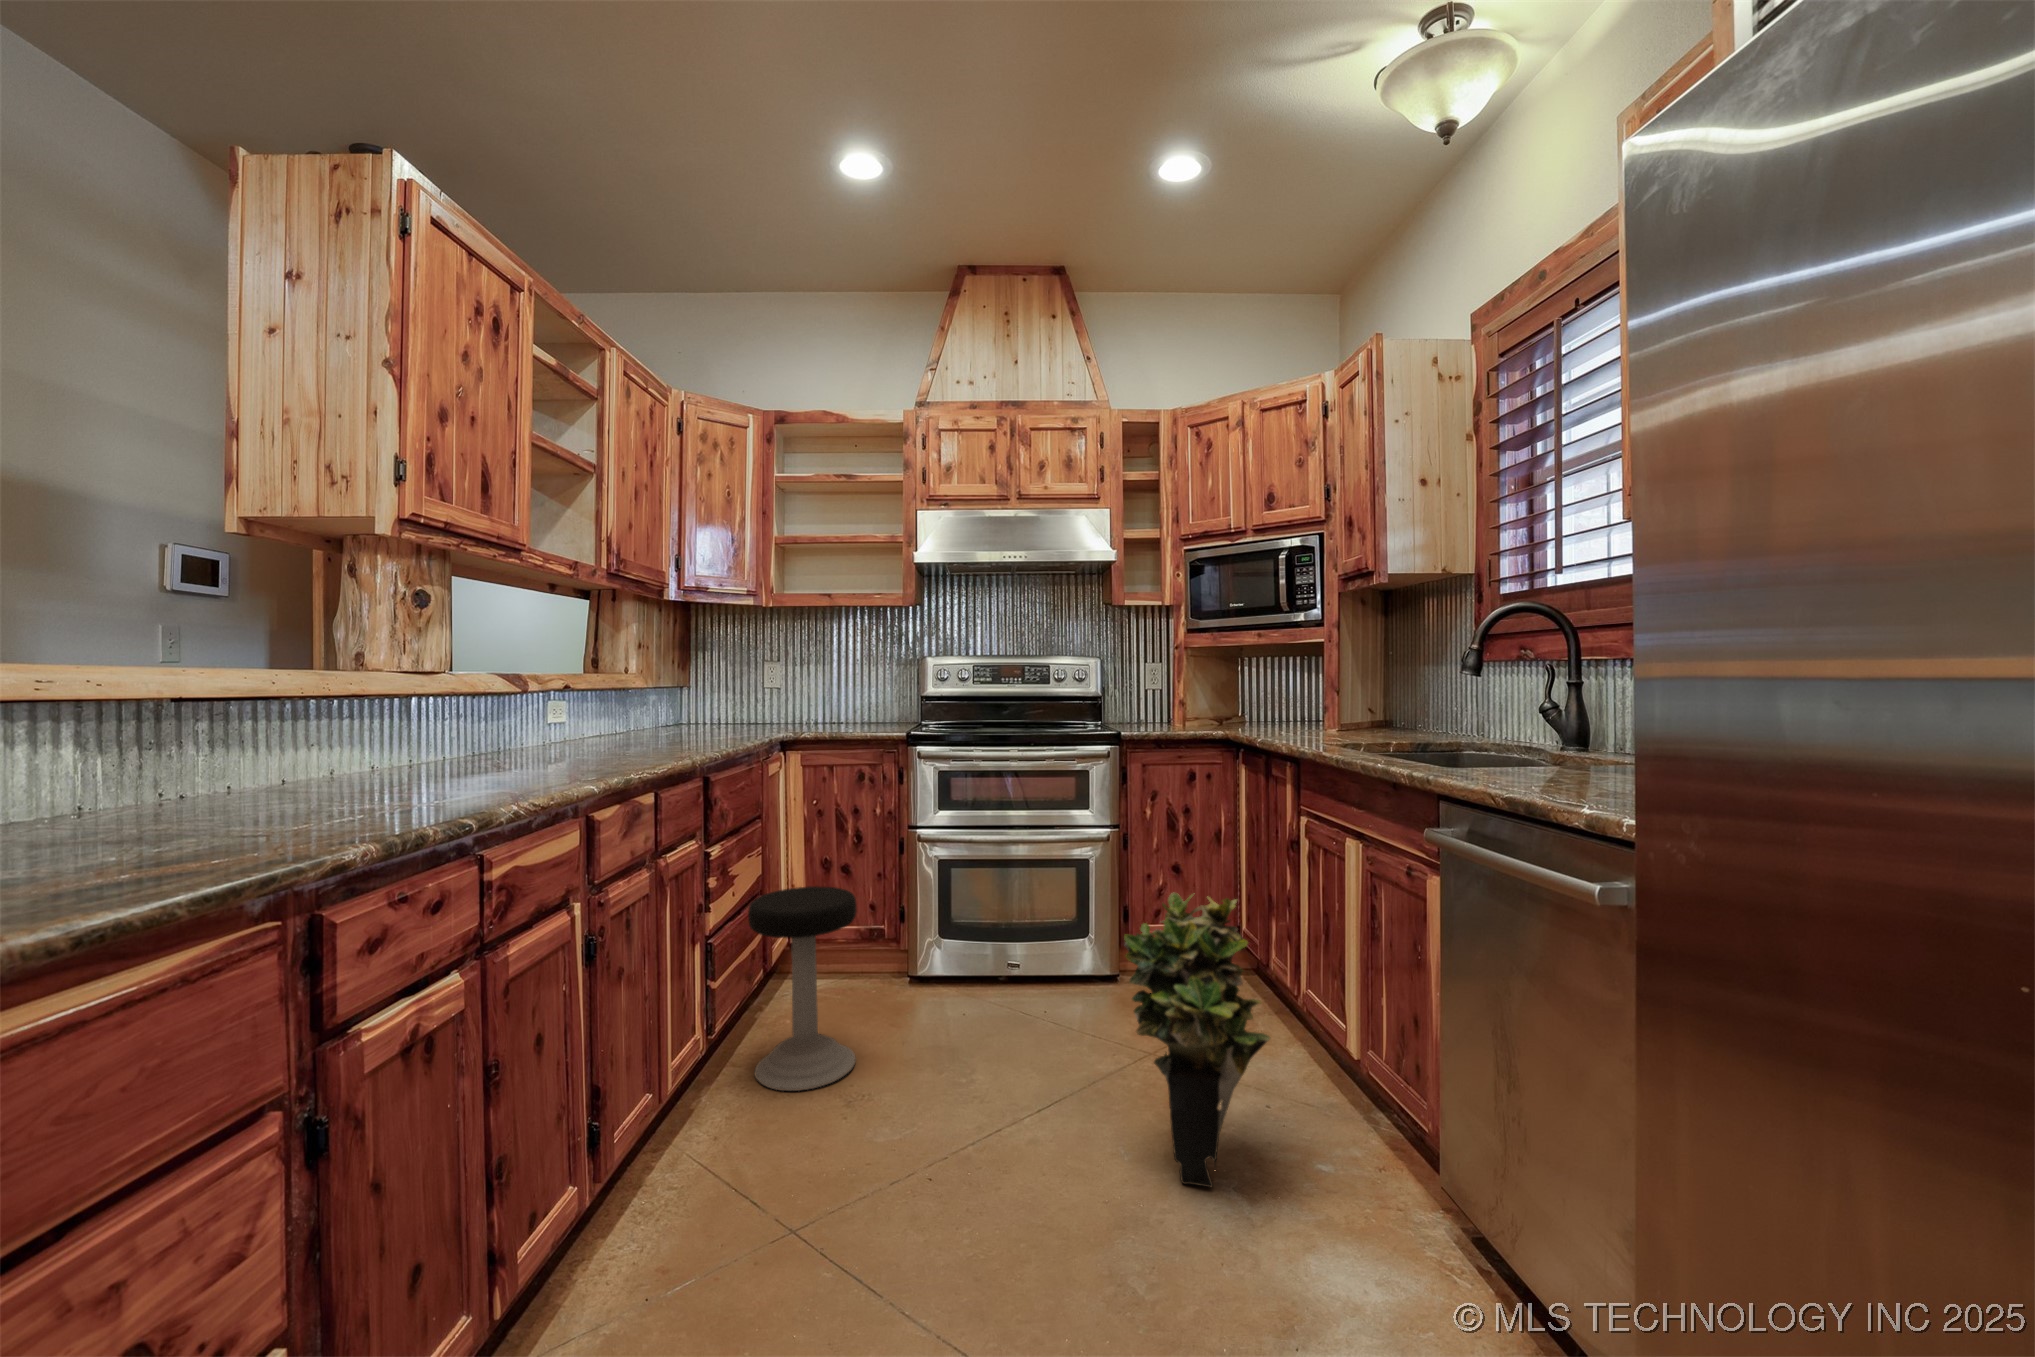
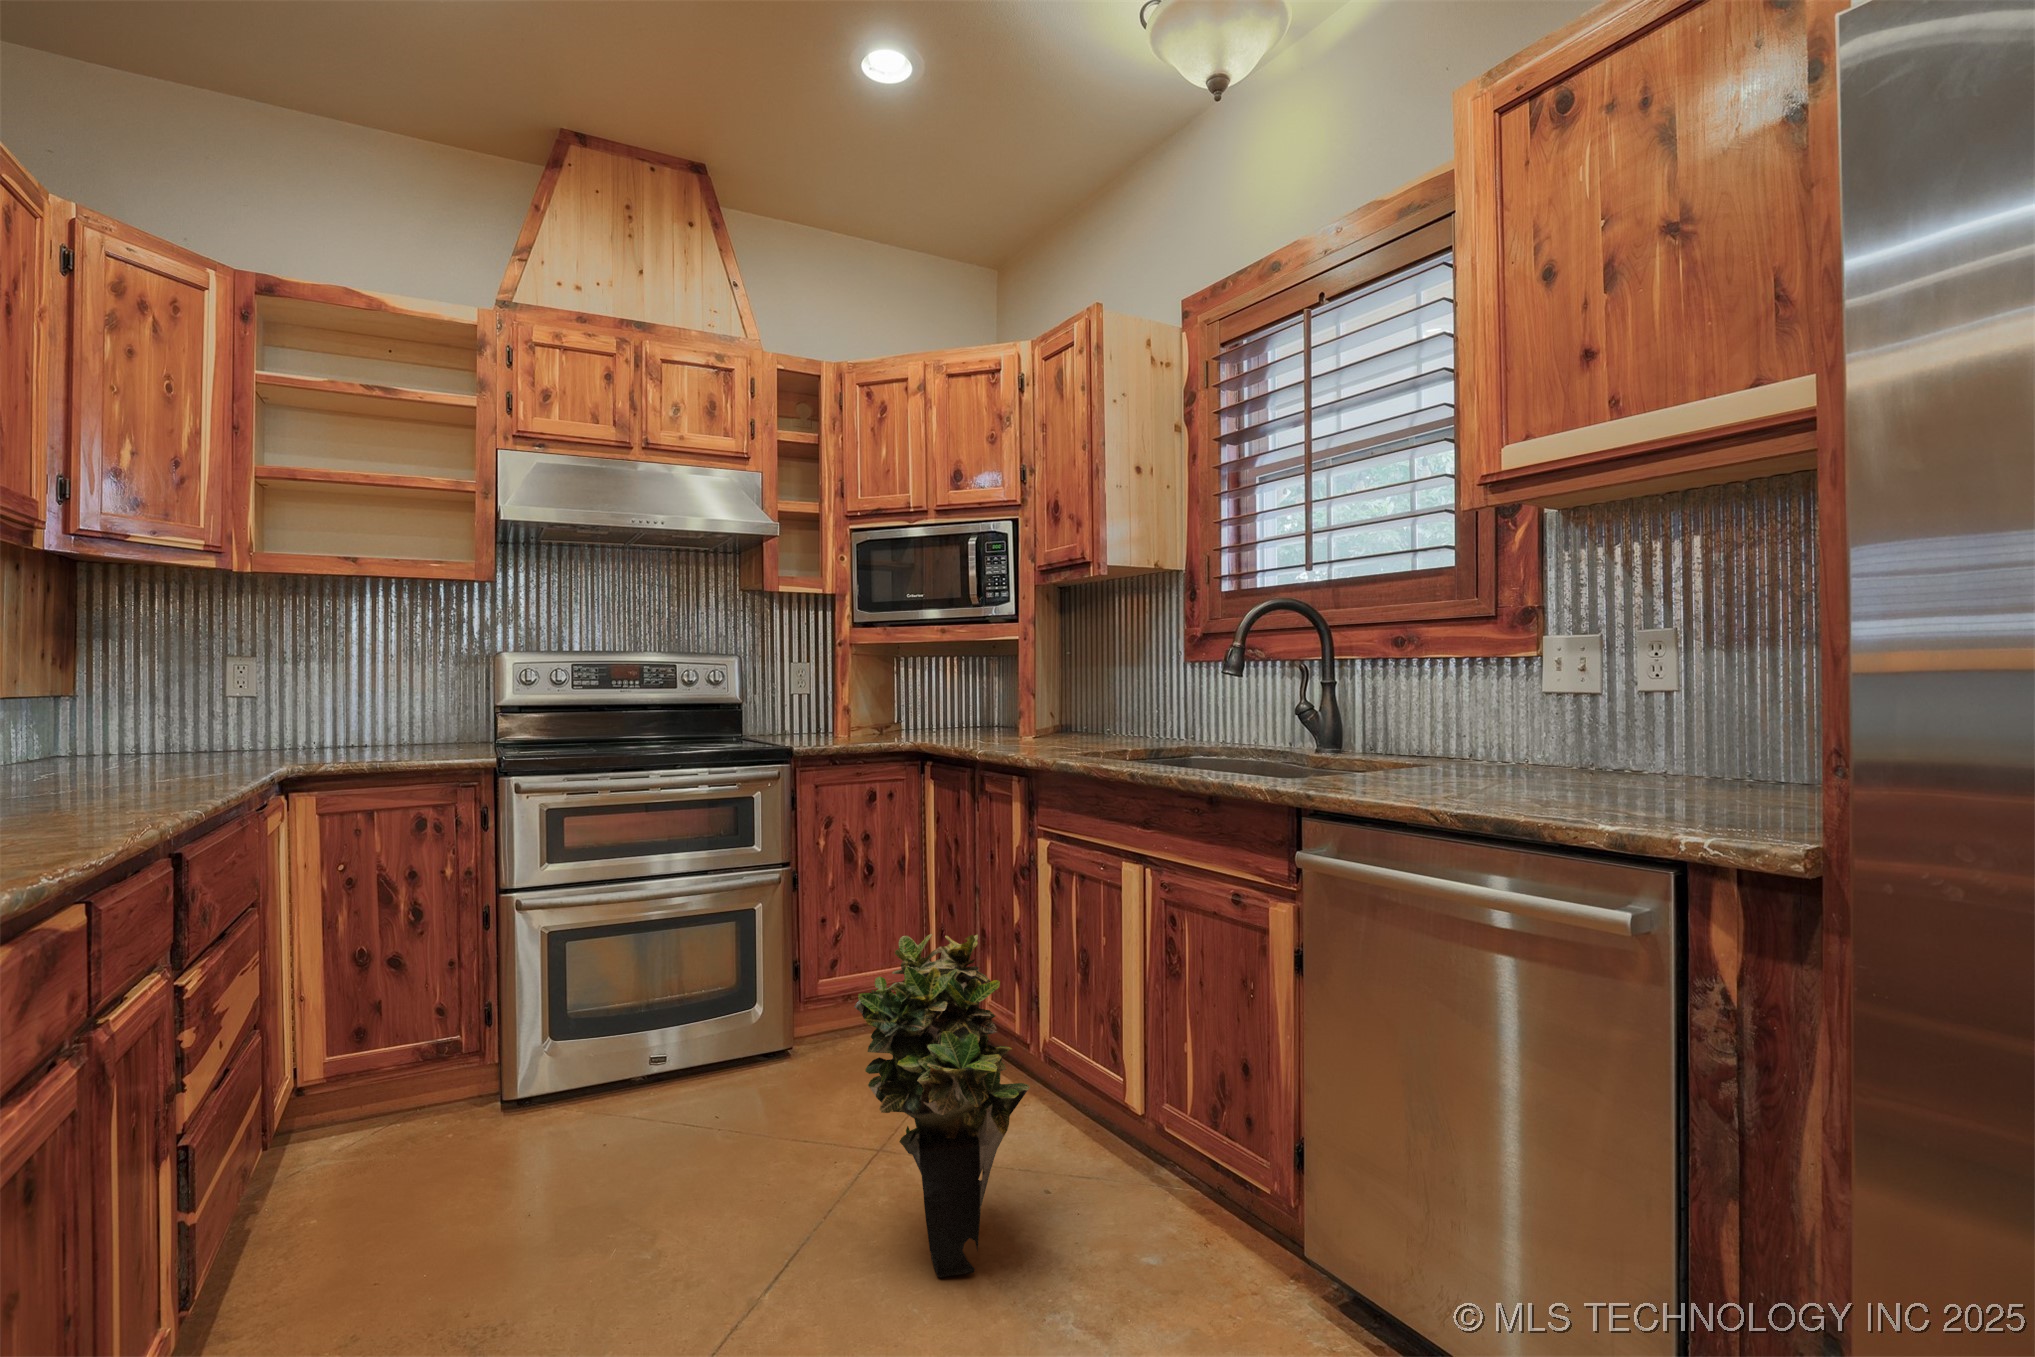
stool: present [748,886,857,1091] -> none [264,986,451,1305]

